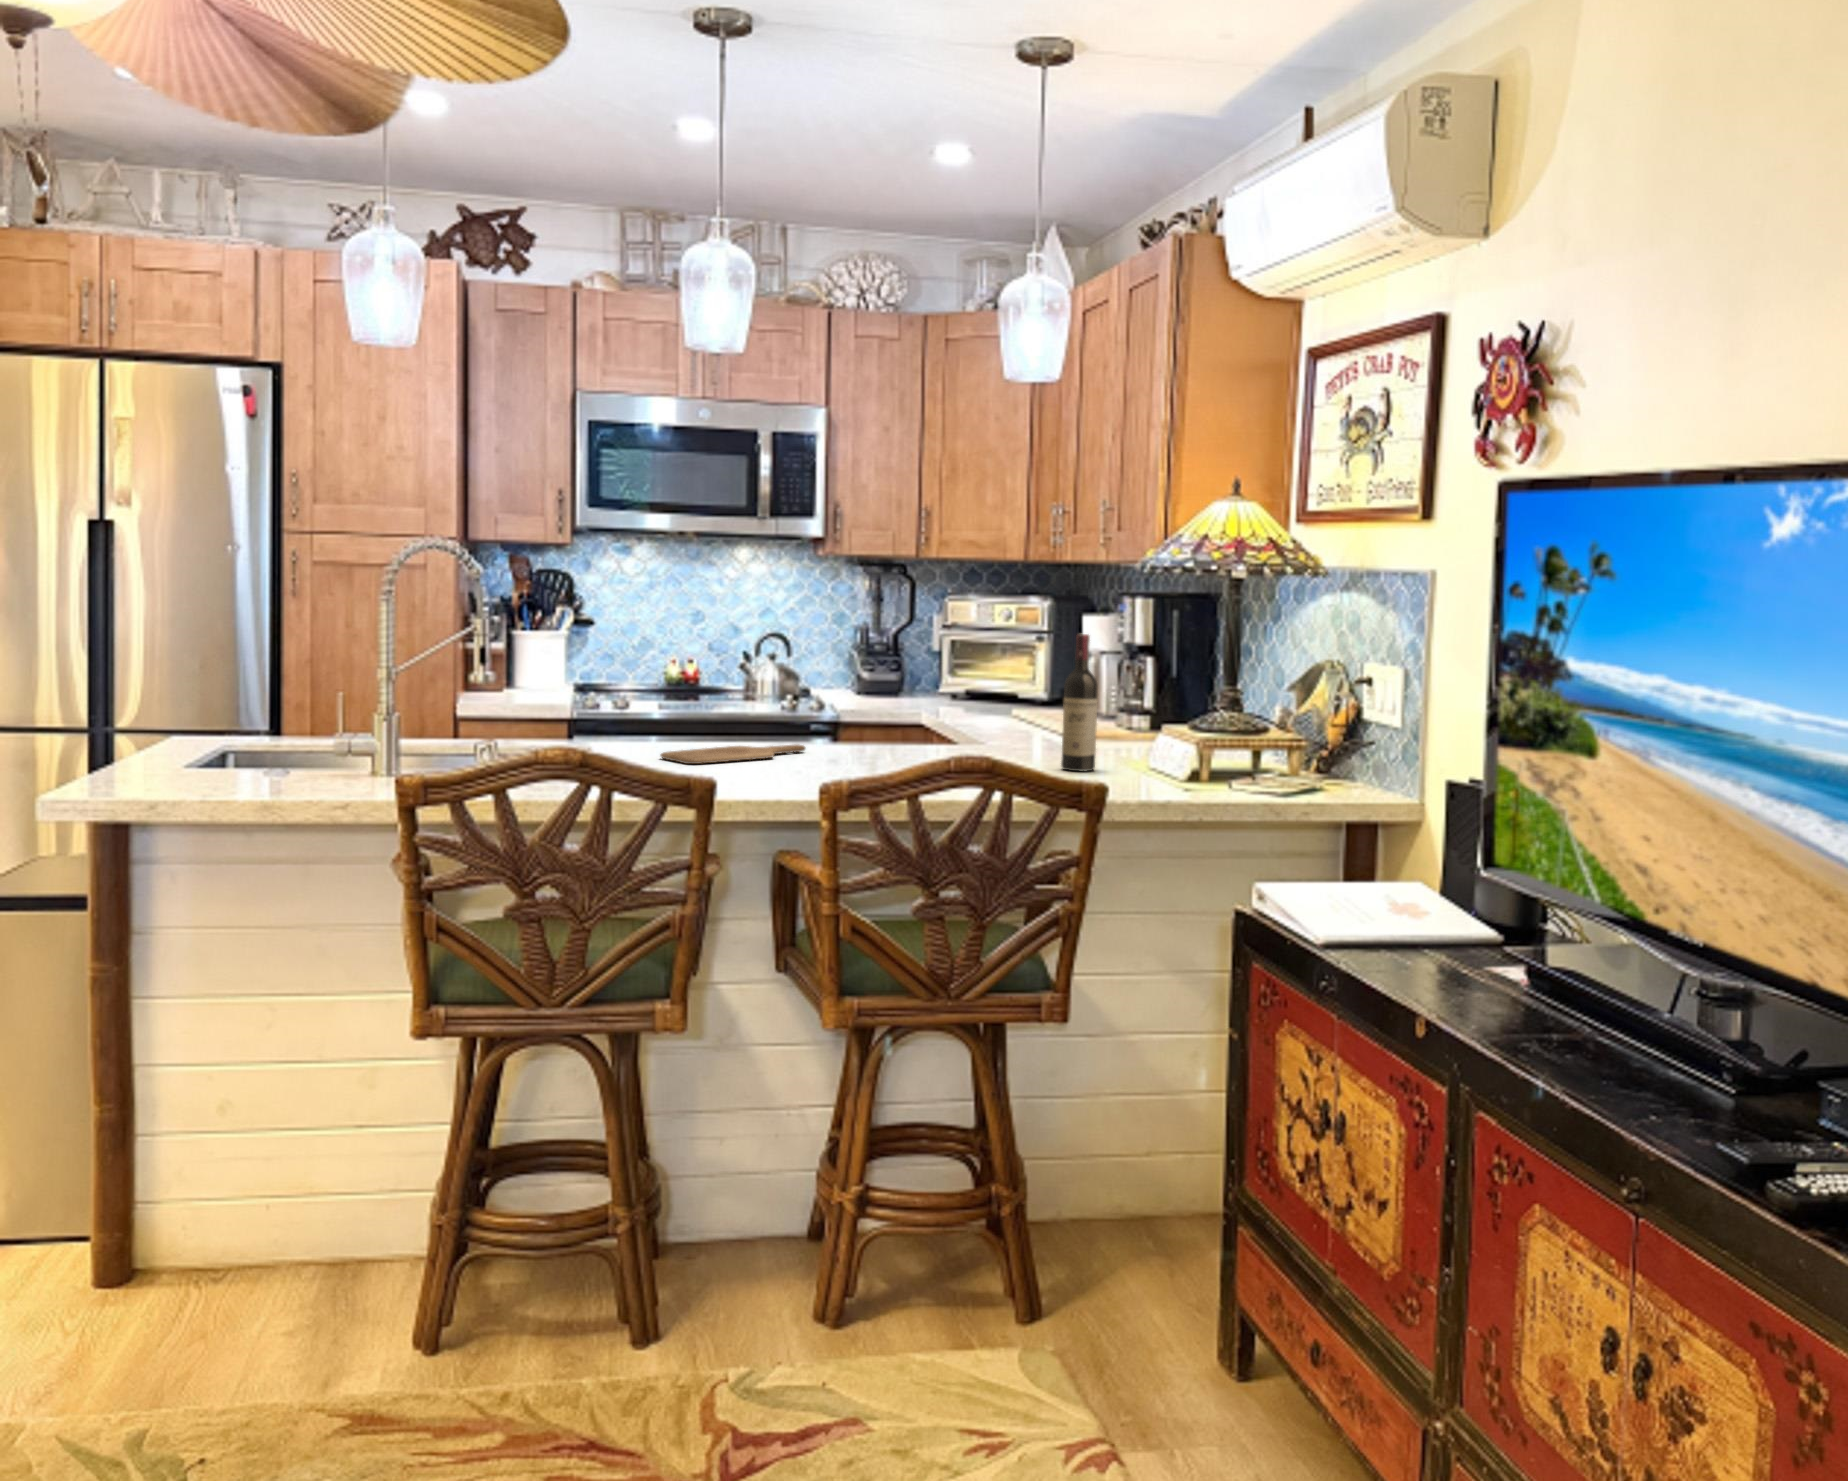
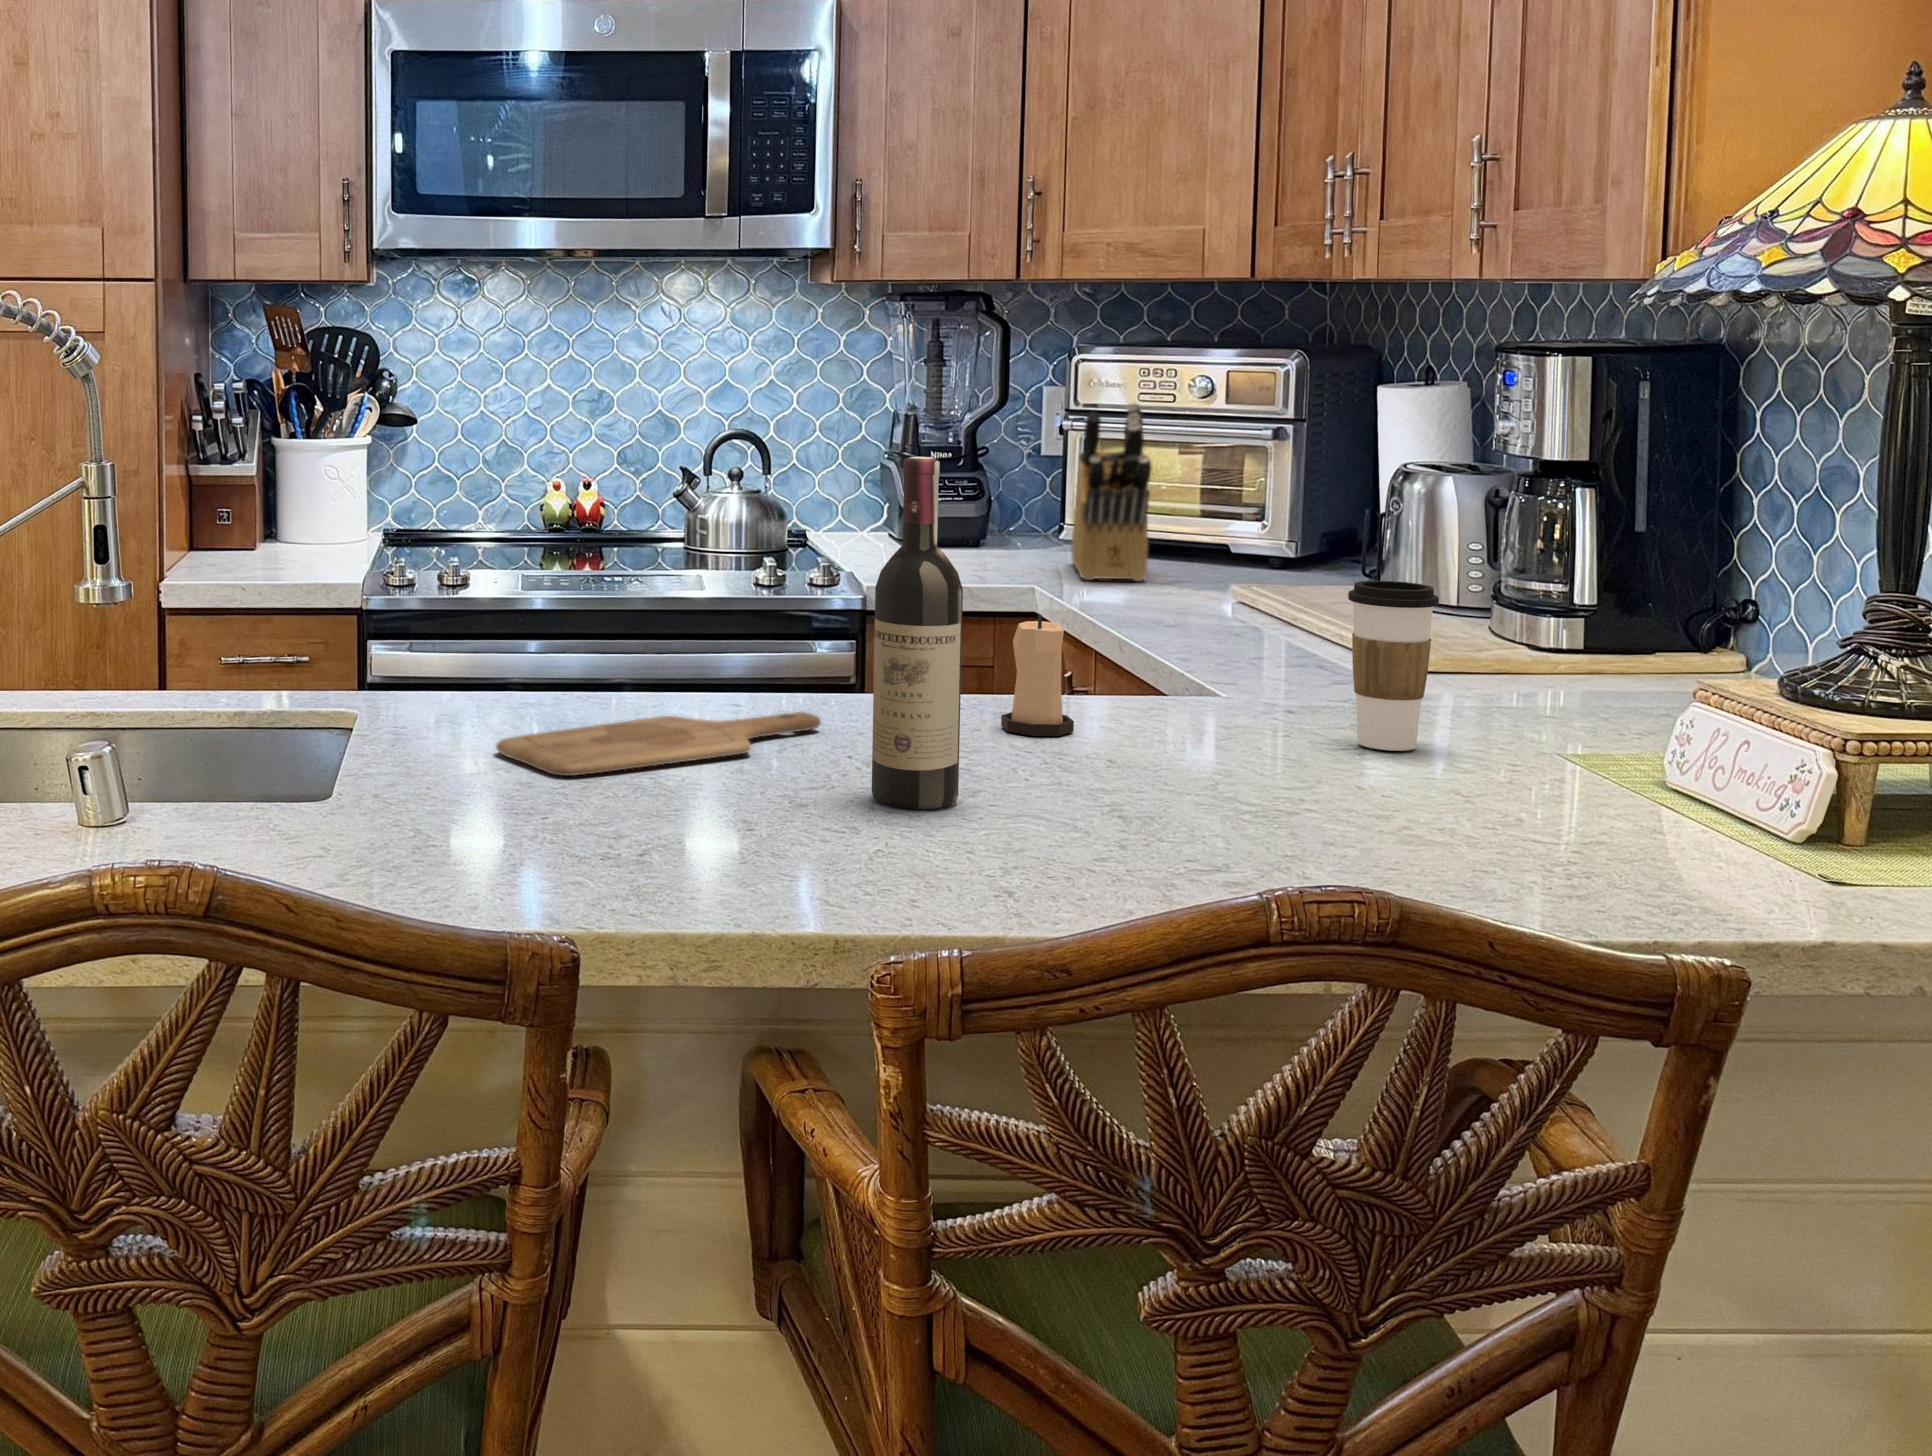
knife block: none [946,621,980,711] -> present [1072,402,1152,581]
wine bottle: present [1061,634,1098,771] -> present [872,457,963,809]
coffee cup: none [1026,687,1060,756] -> present [1348,581,1439,751]
candle: none [885,701,915,753] -> present [1001,614,1074,736]

